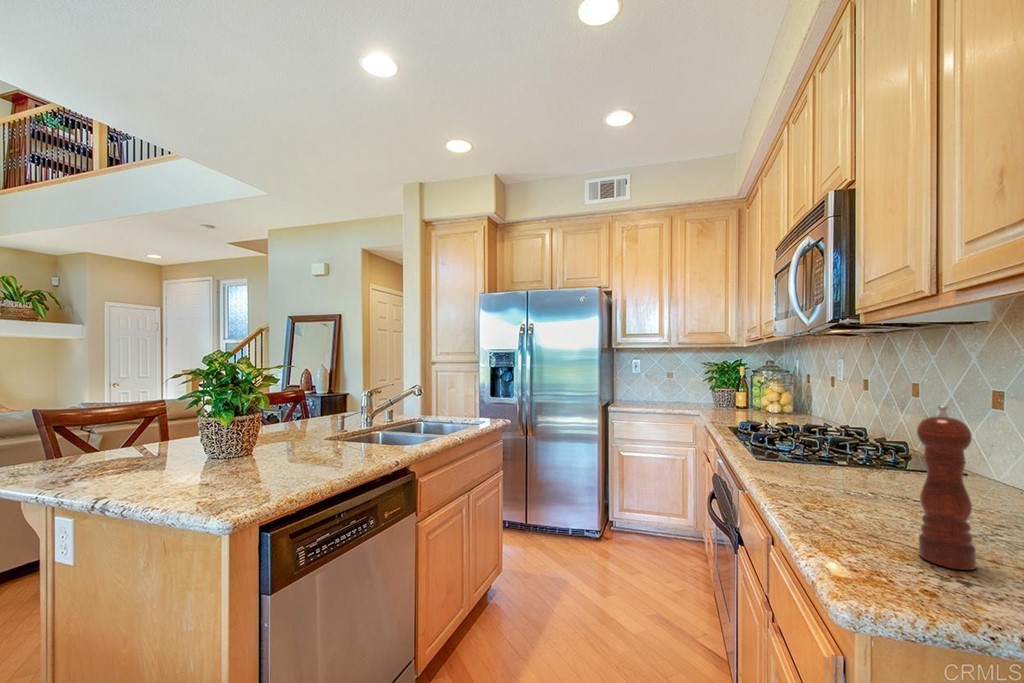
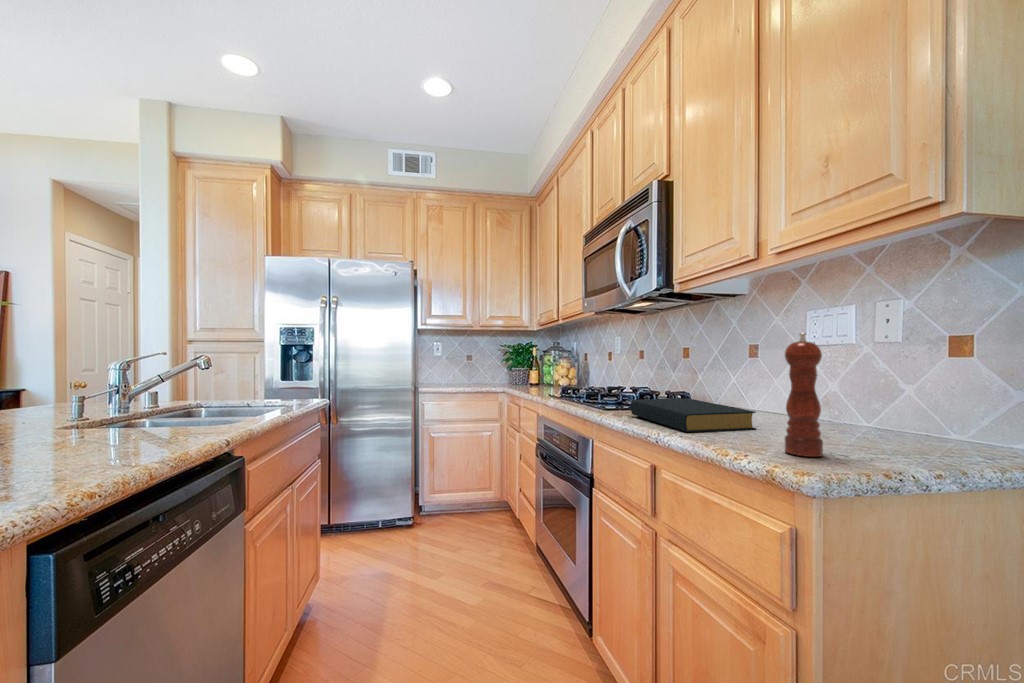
hardback book: none [784,452,941,514] -> present [631,398,756,432]

